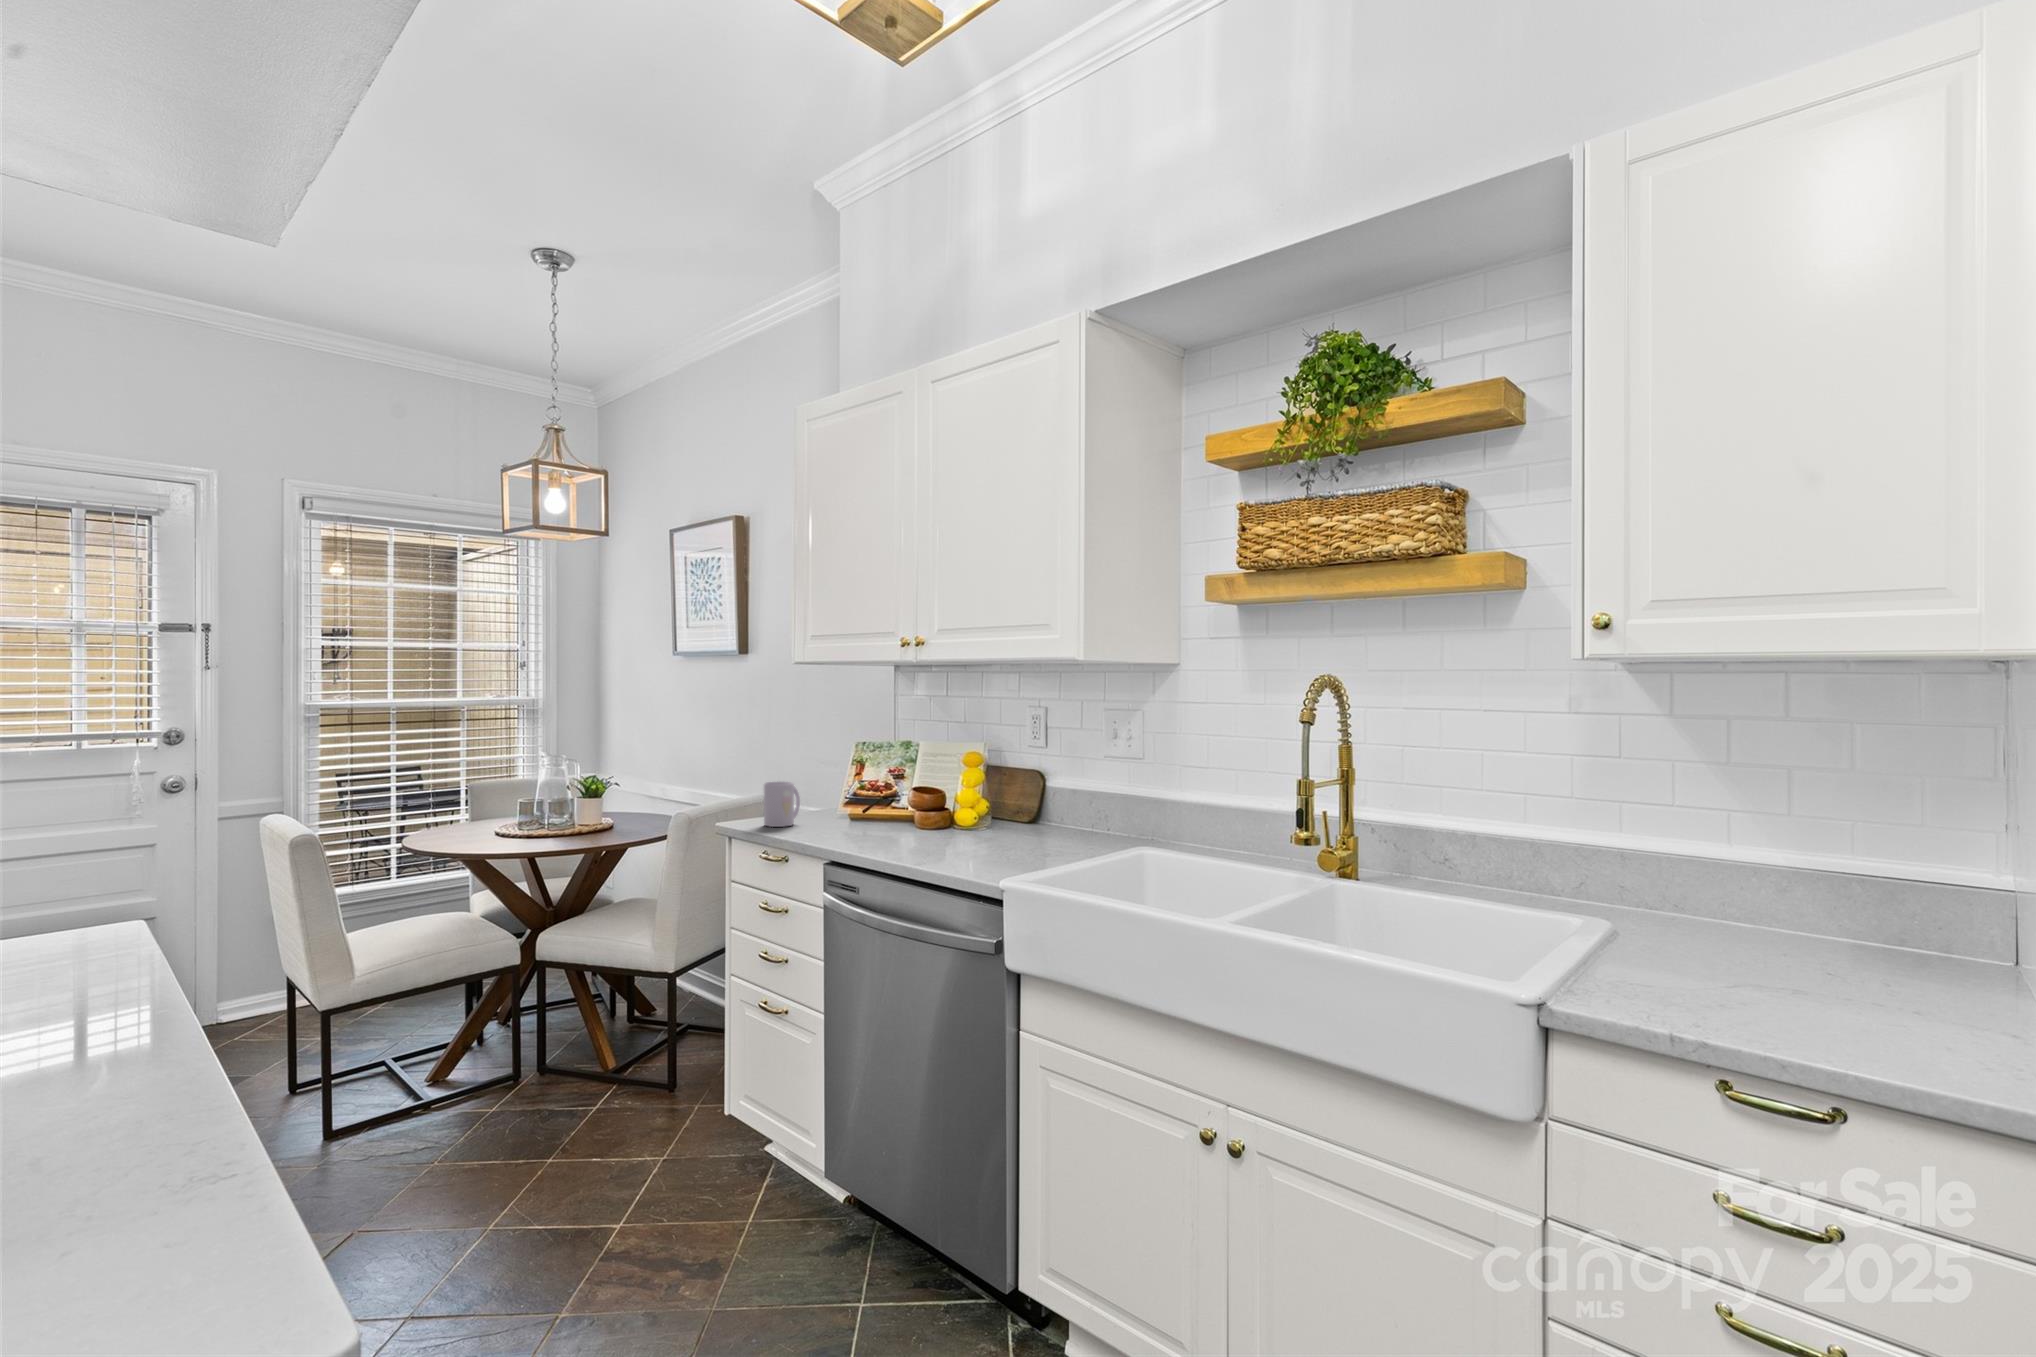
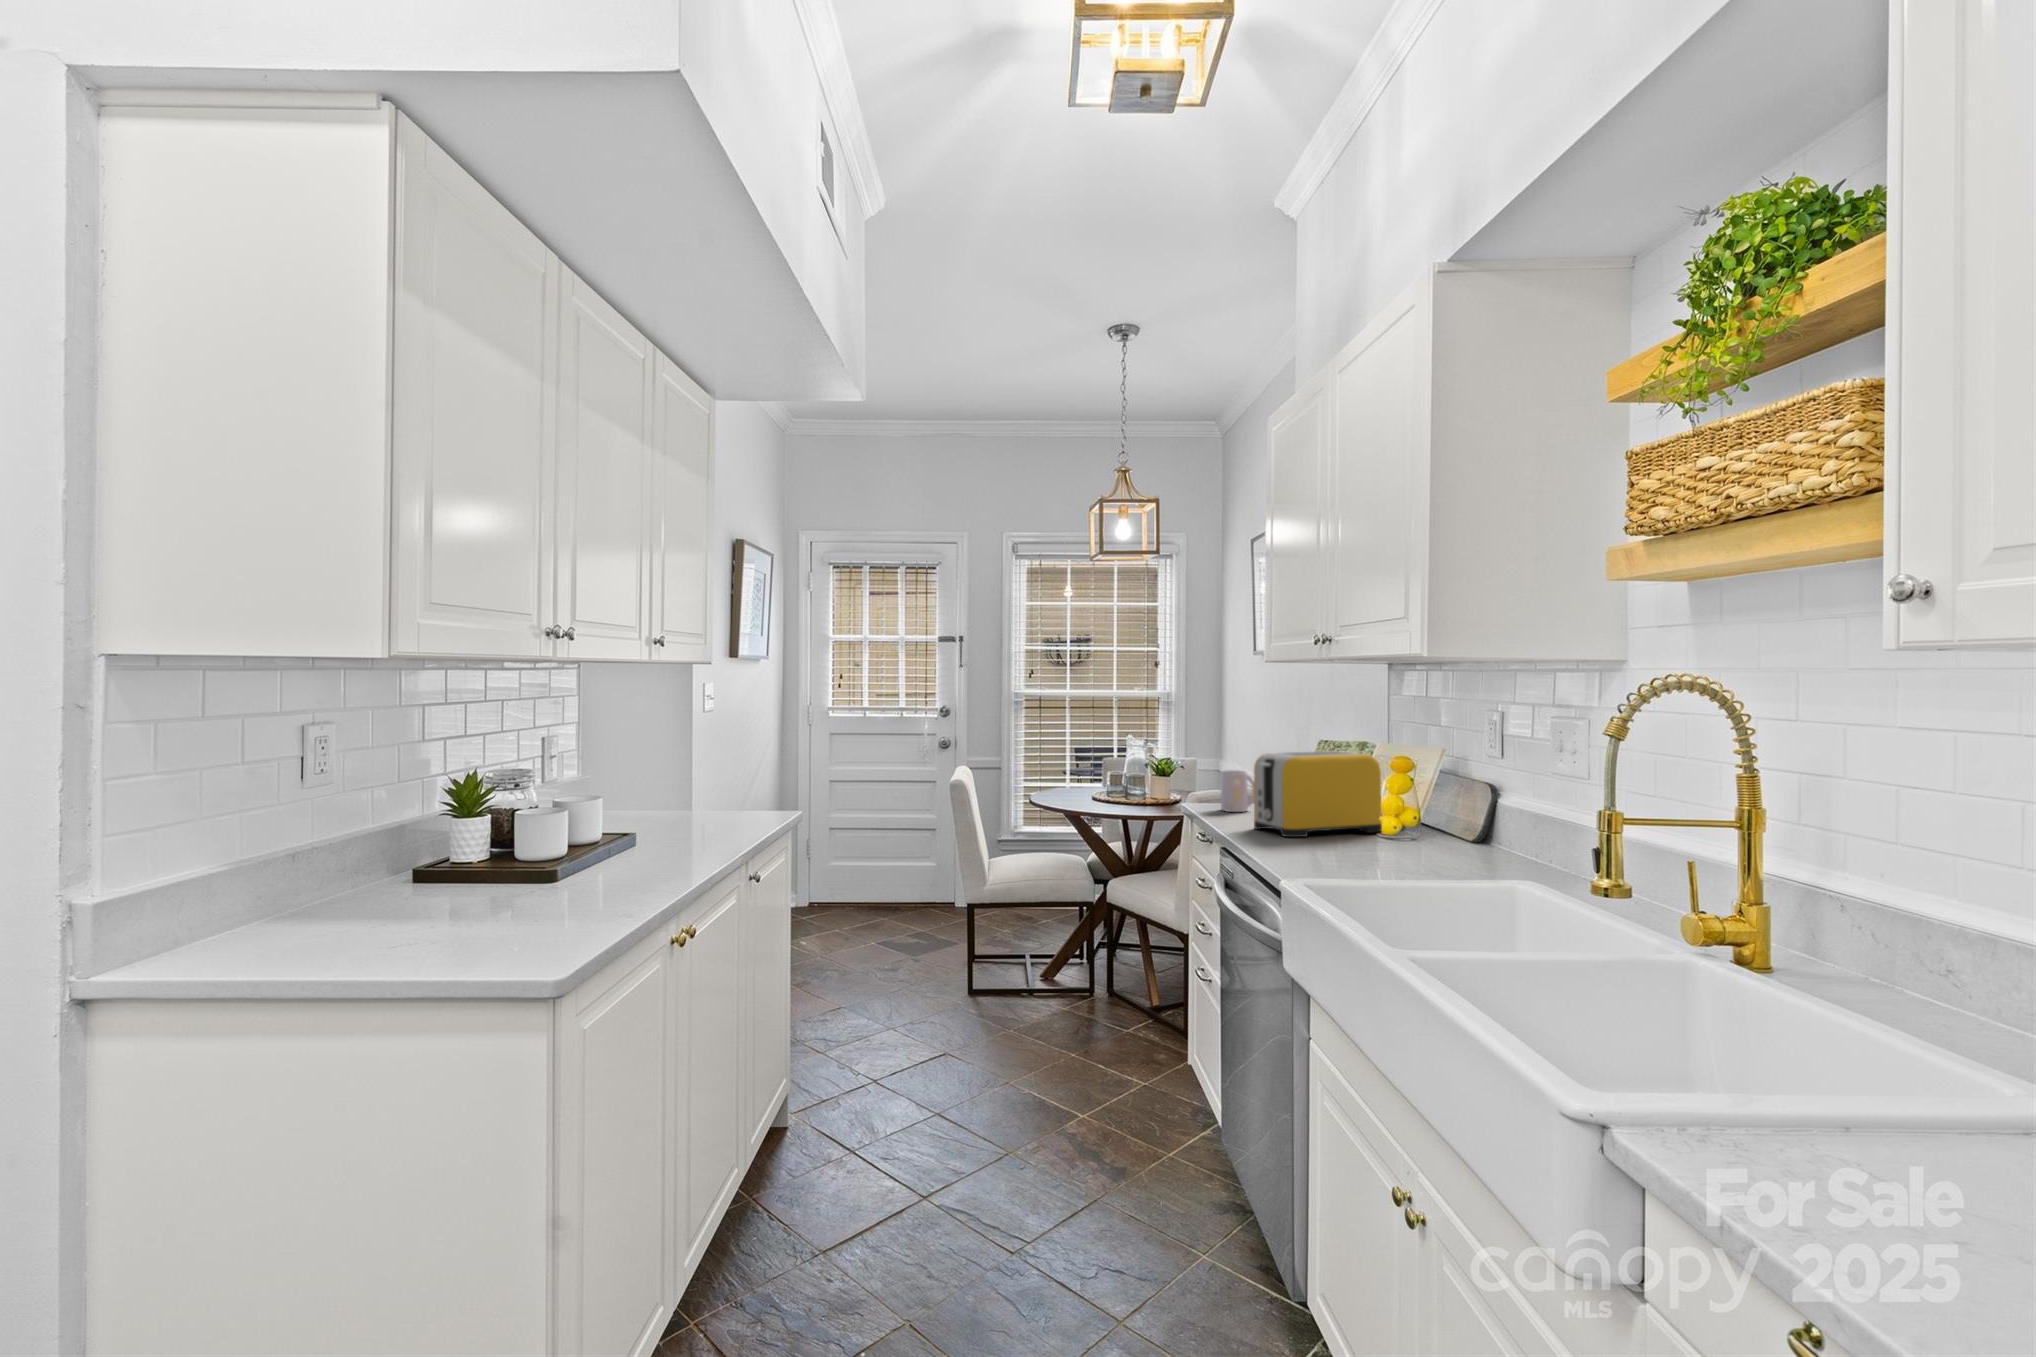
toaster: none [843,753,956,843] -> present [1254,751,1382,837]

